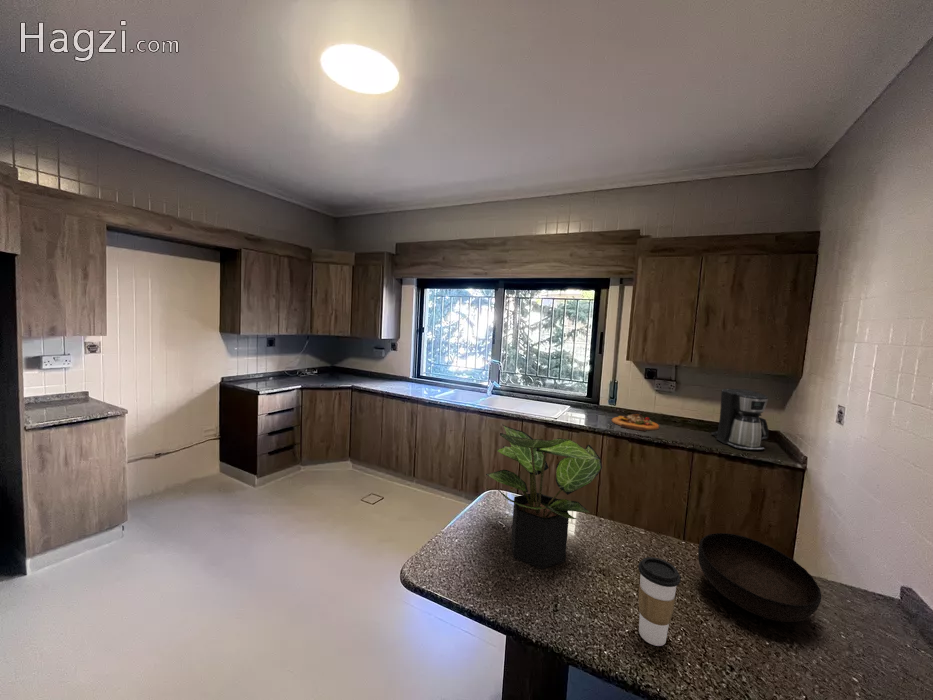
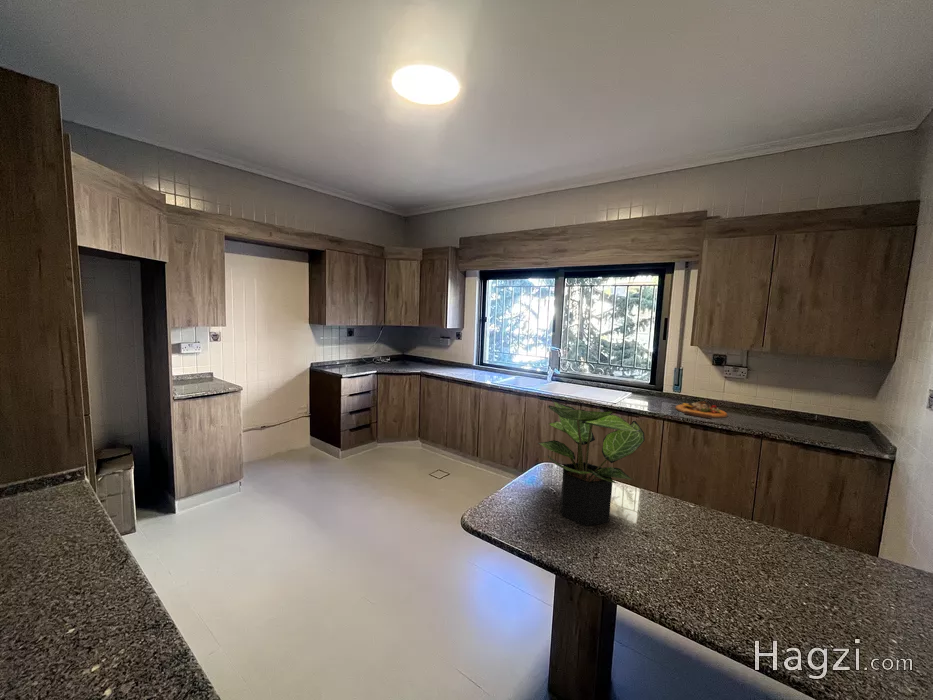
coffee maker: present [711,389,769,450] -> none [786,376,852,441]
bowl: present [698,533,821,622] -> none [737,506,859,585]
coffee cup: present [638,557,681,646] -> none [669,515,708,590]

